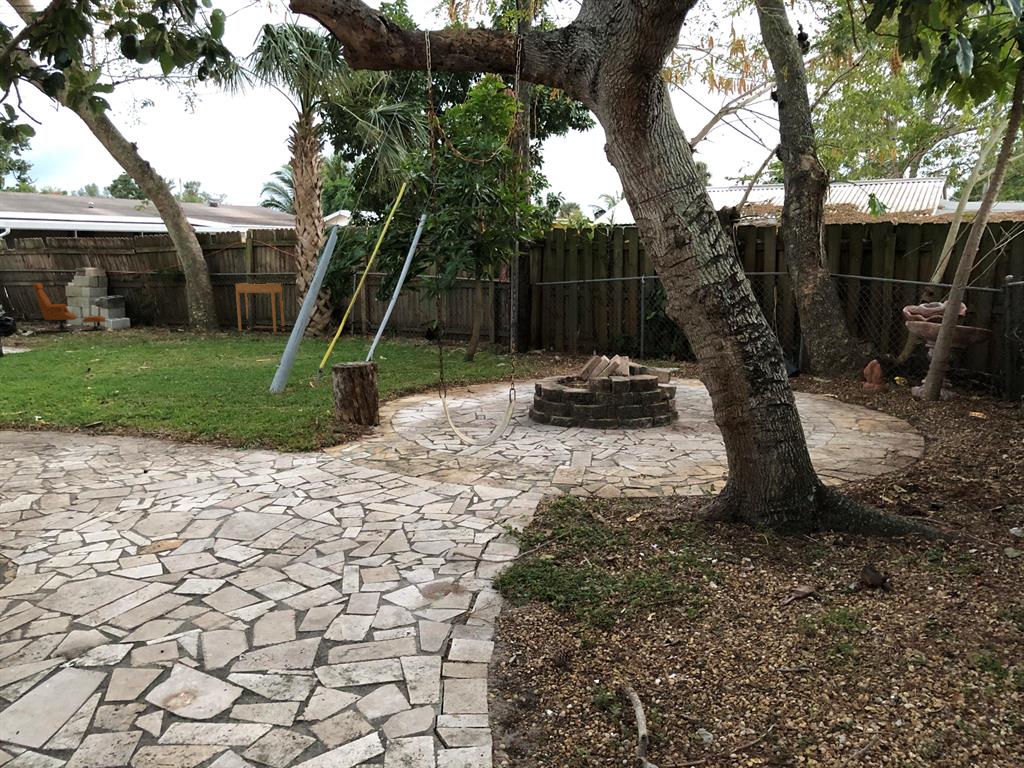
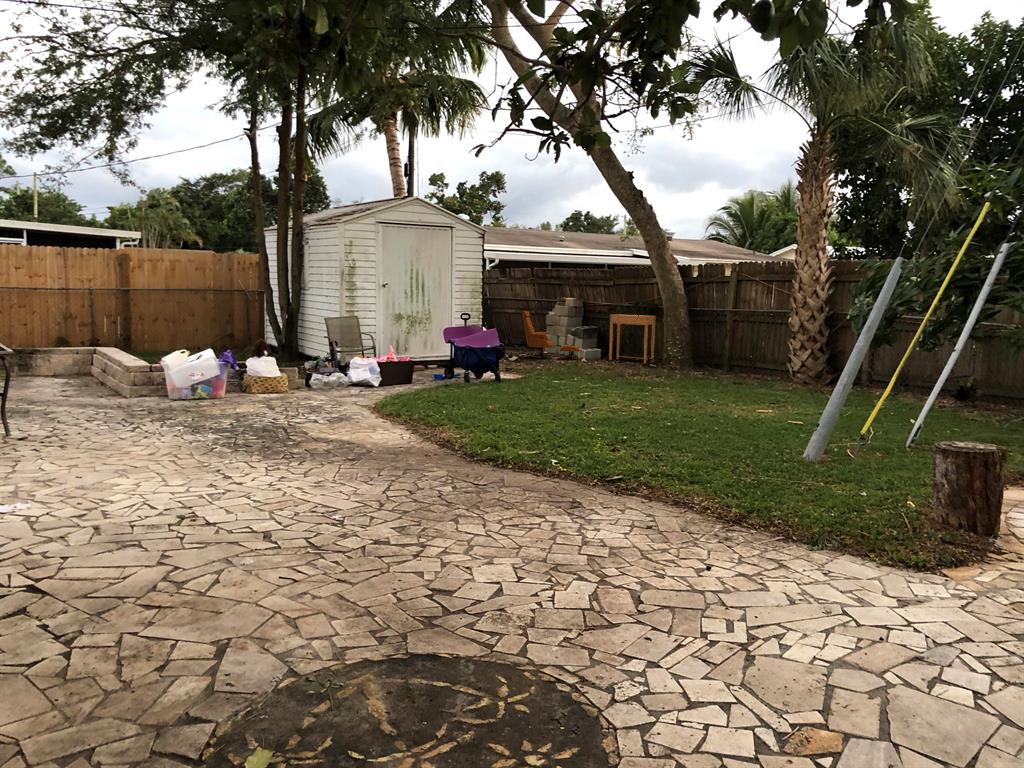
side table: present [235,283,285,332] -> present [609,315,655,363]

